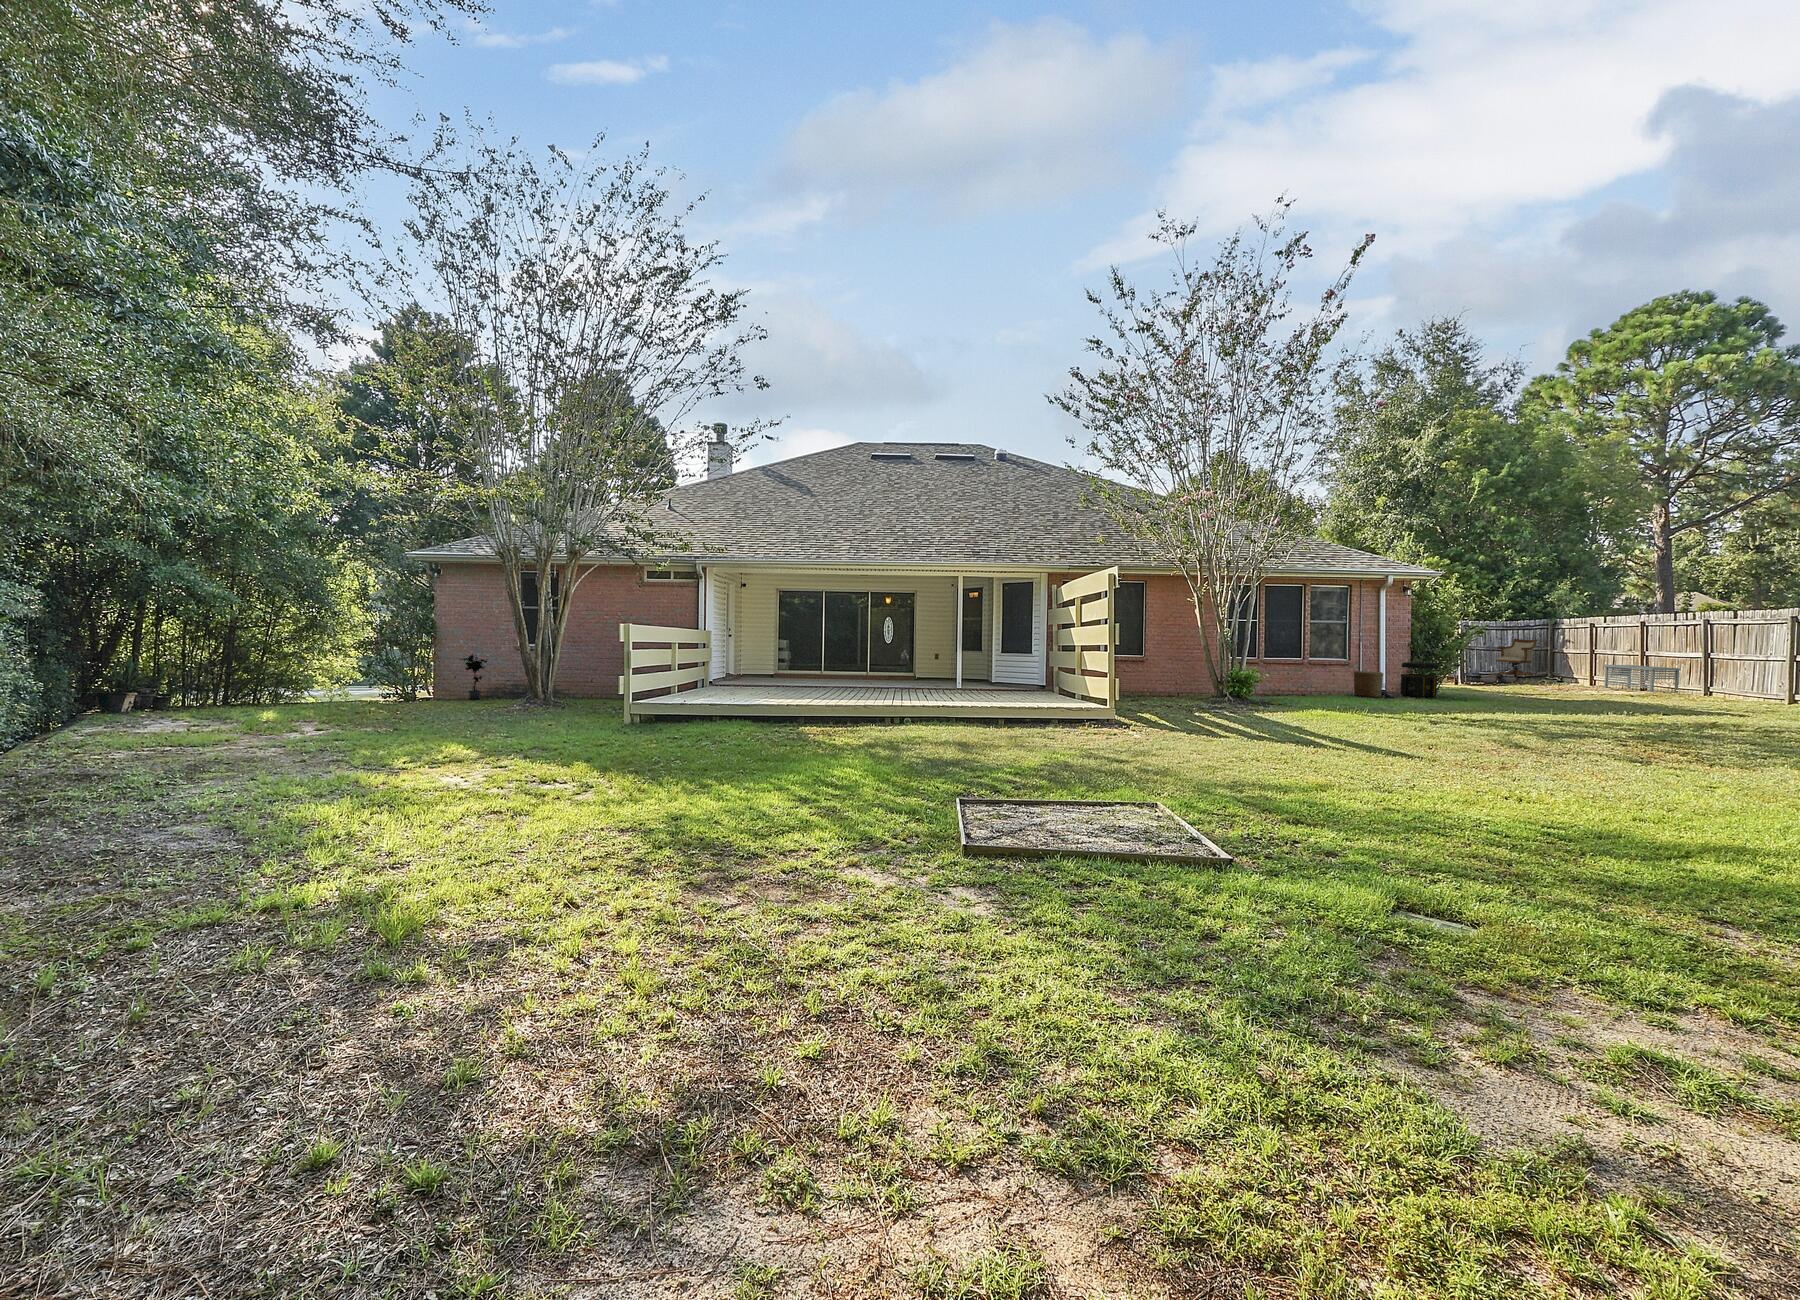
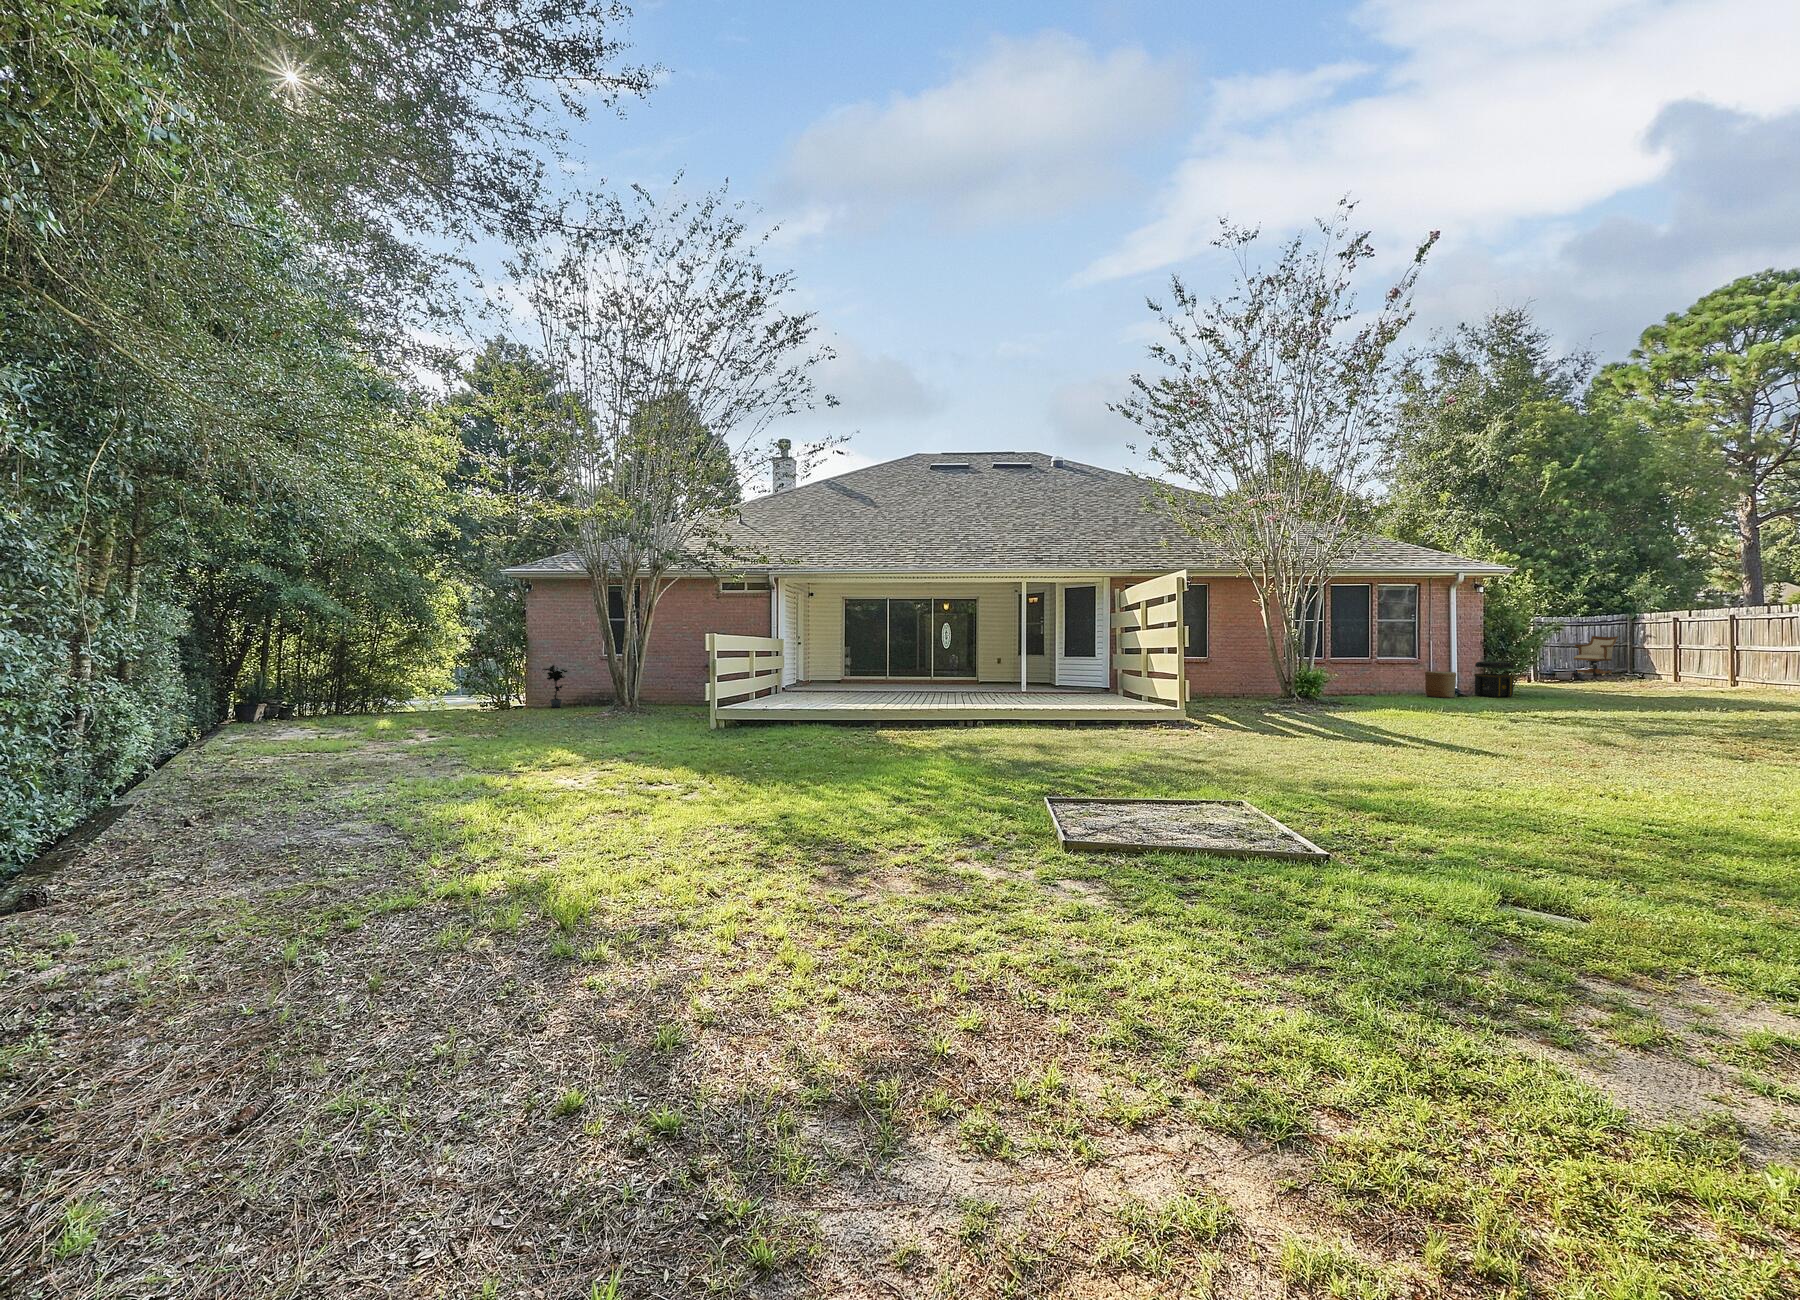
storage bench: present [1603,665,1681,692] -> none [1690,662,1778,690]

